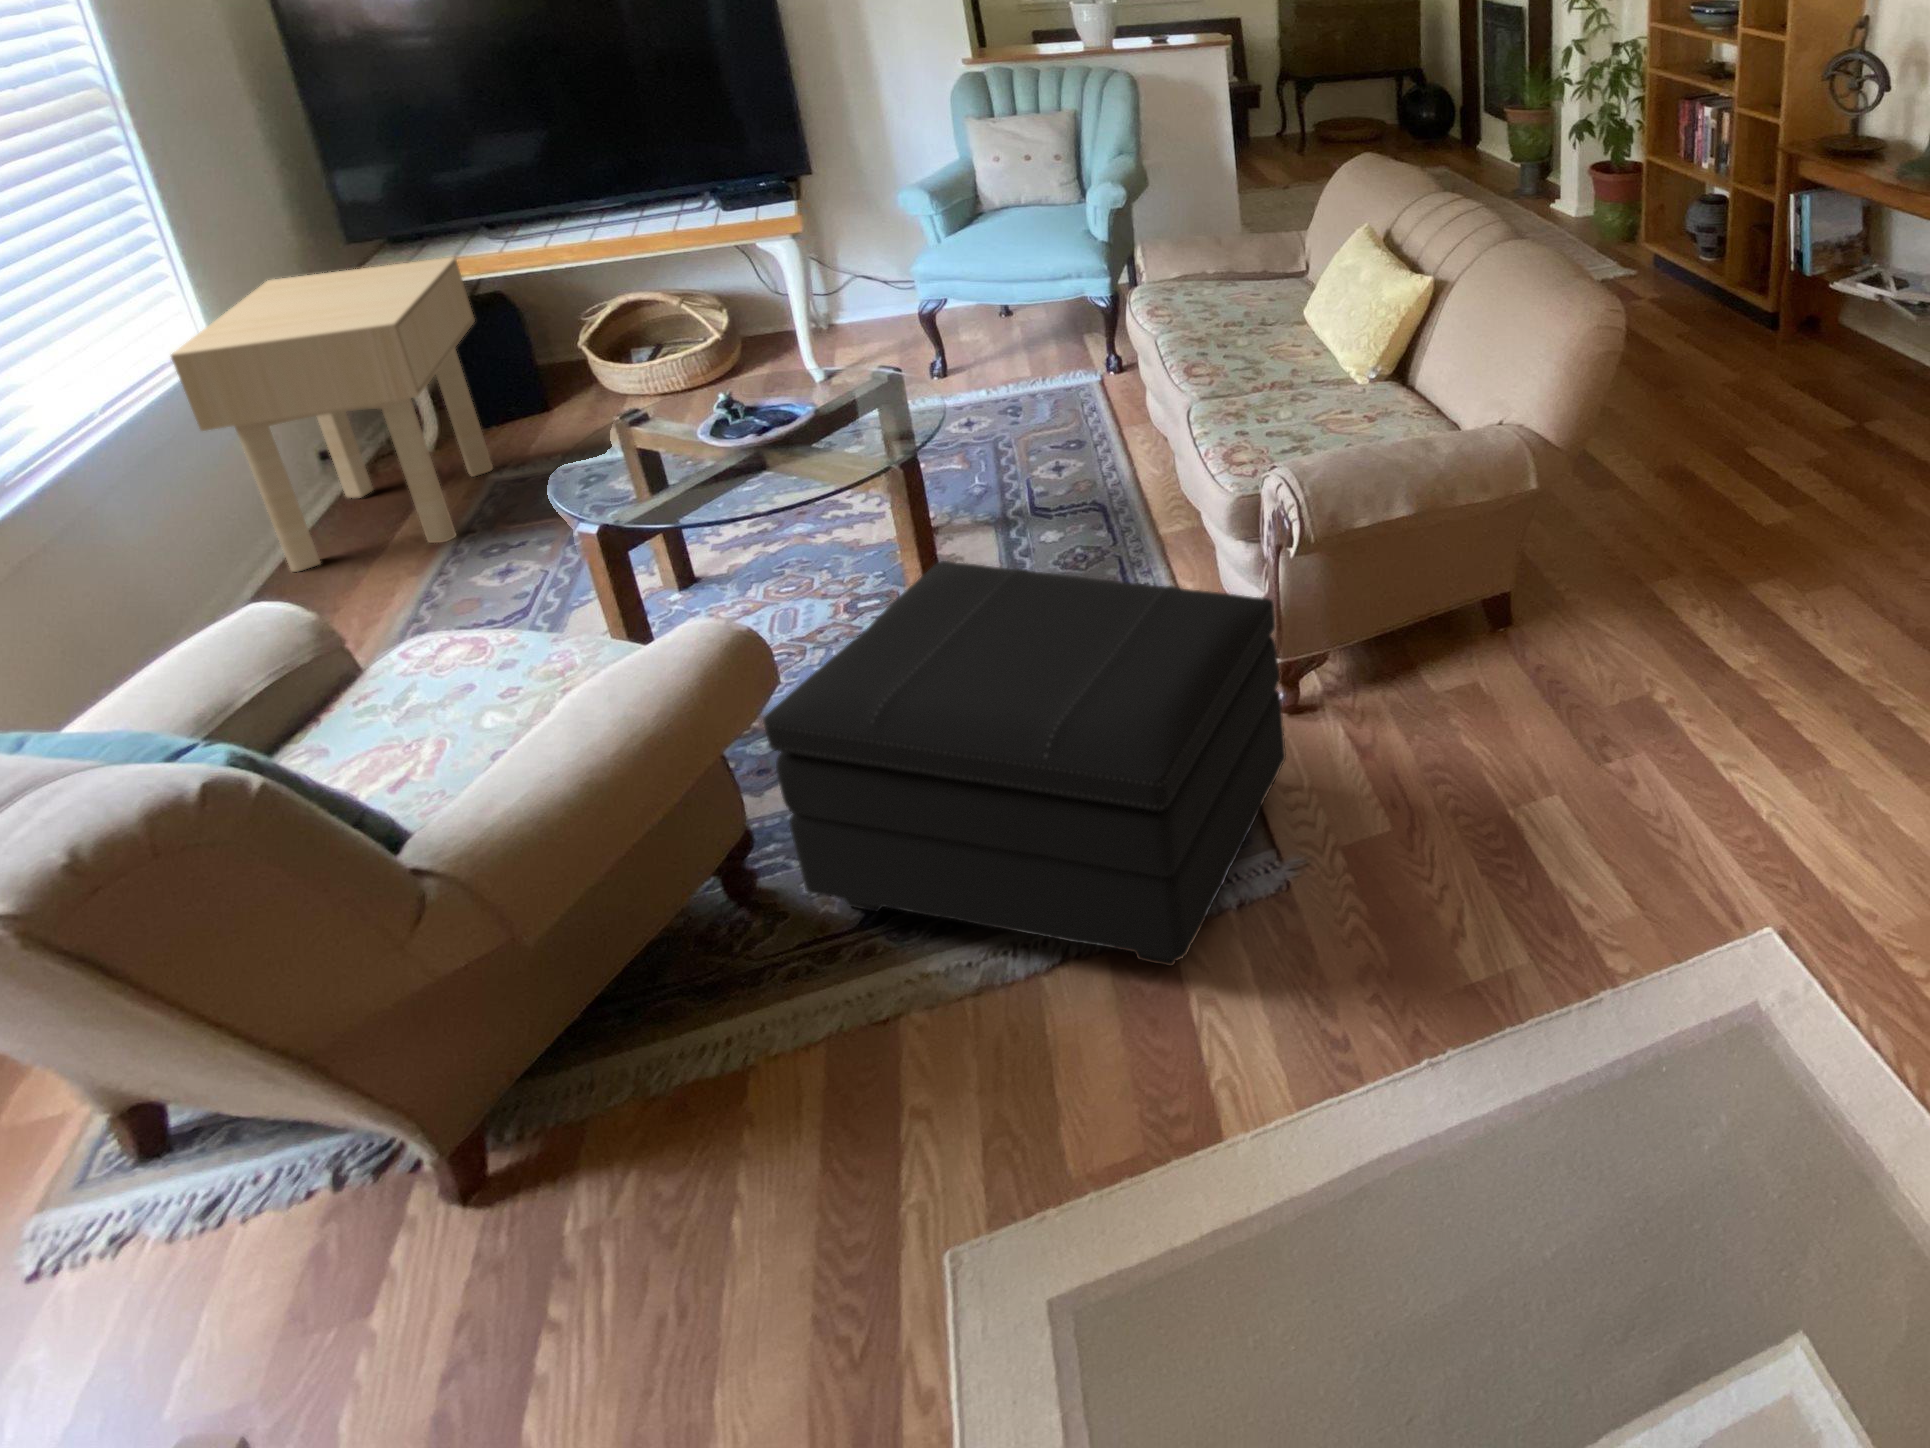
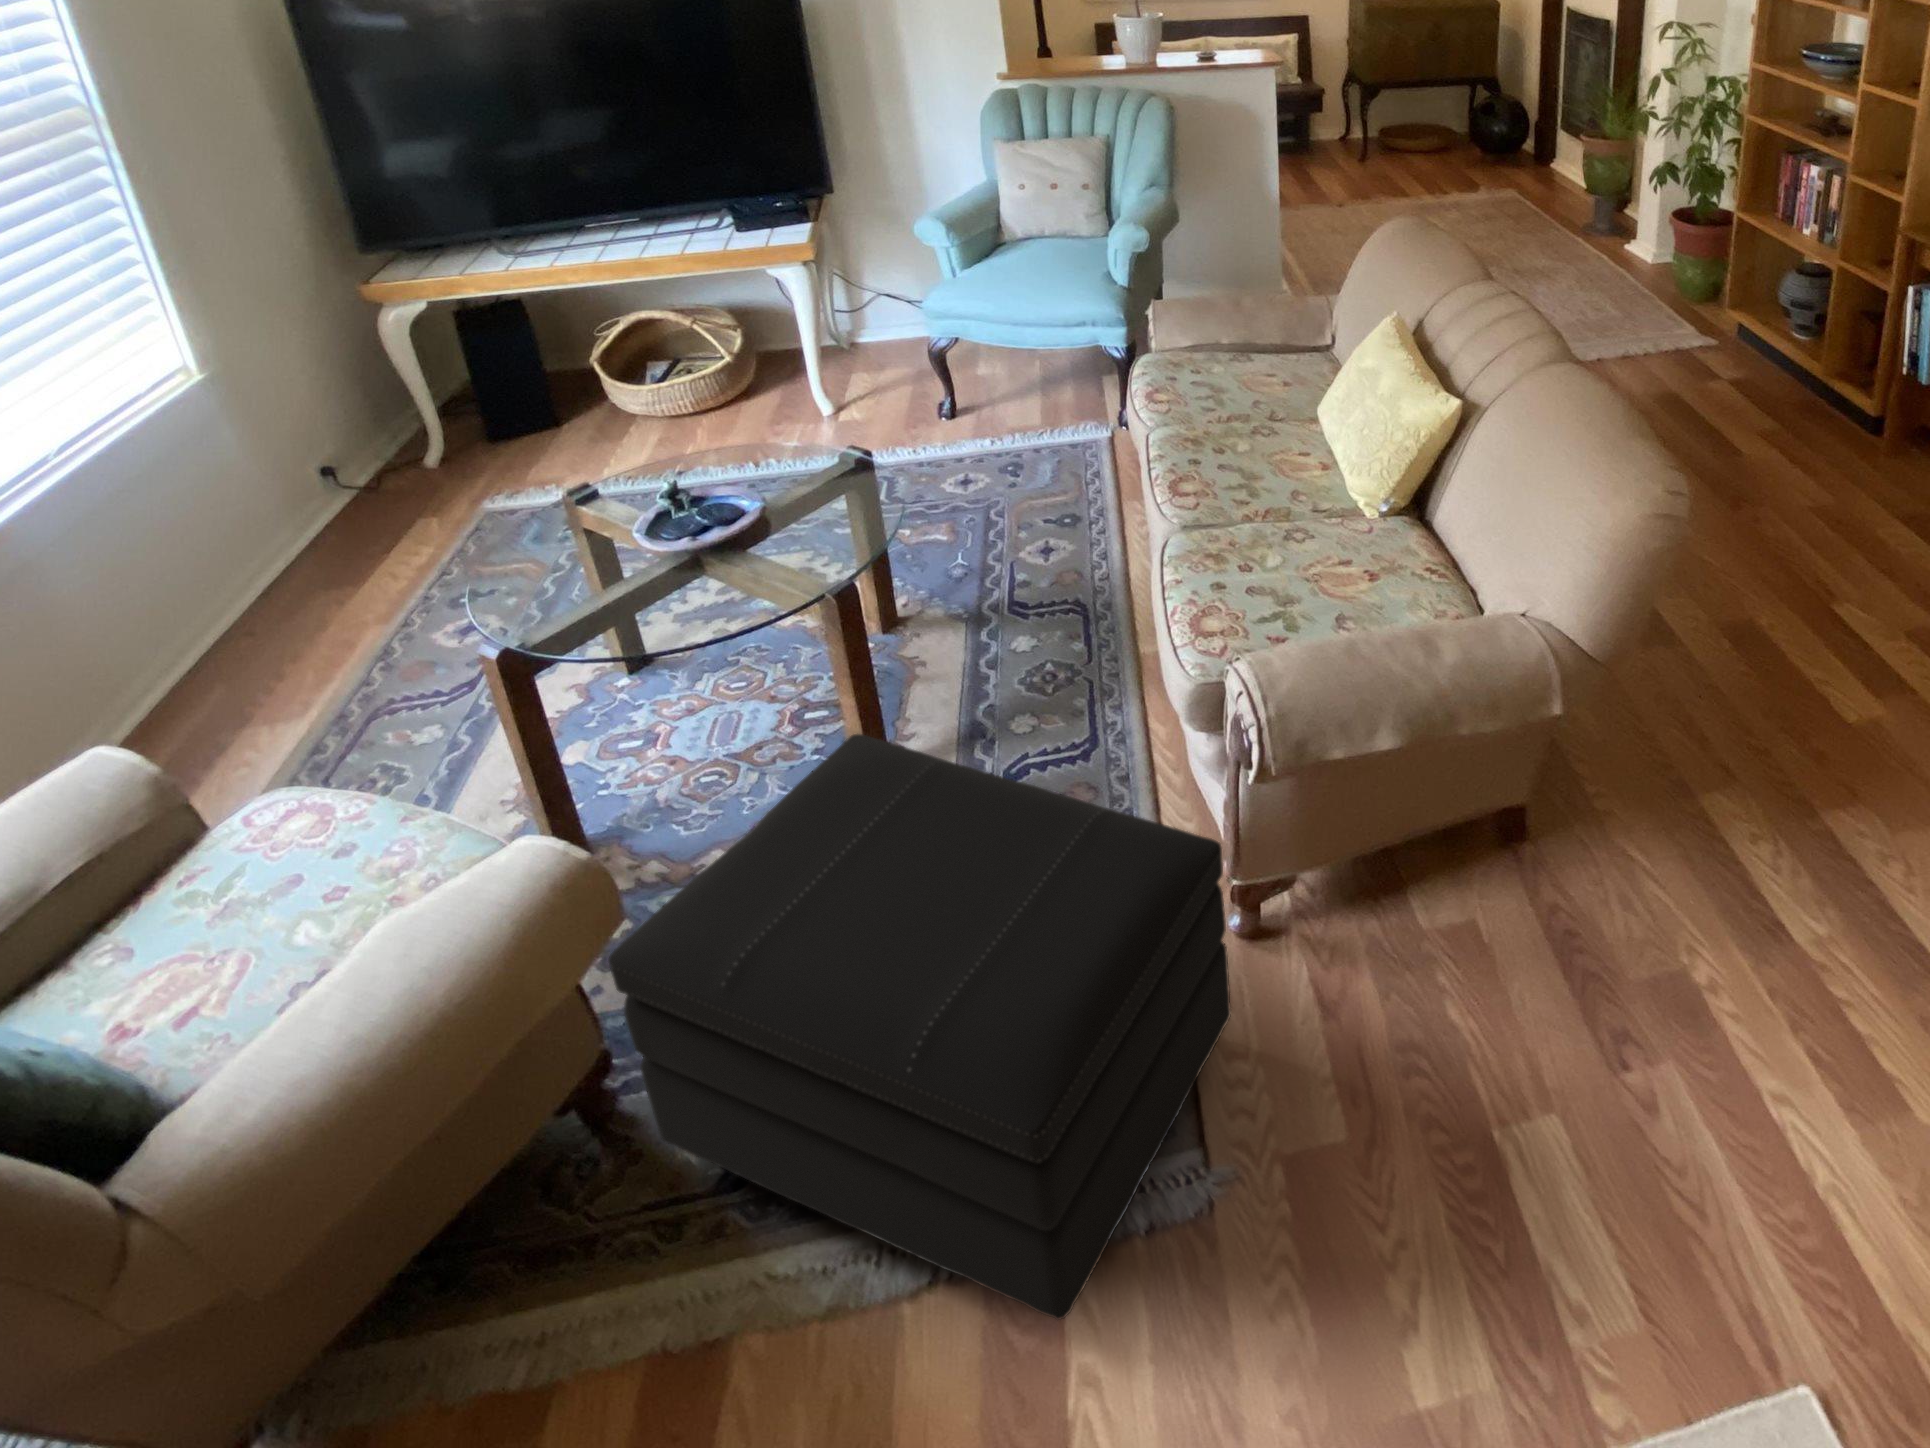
side table: present [171,257,493,572] -> none [137,276,480,606]

